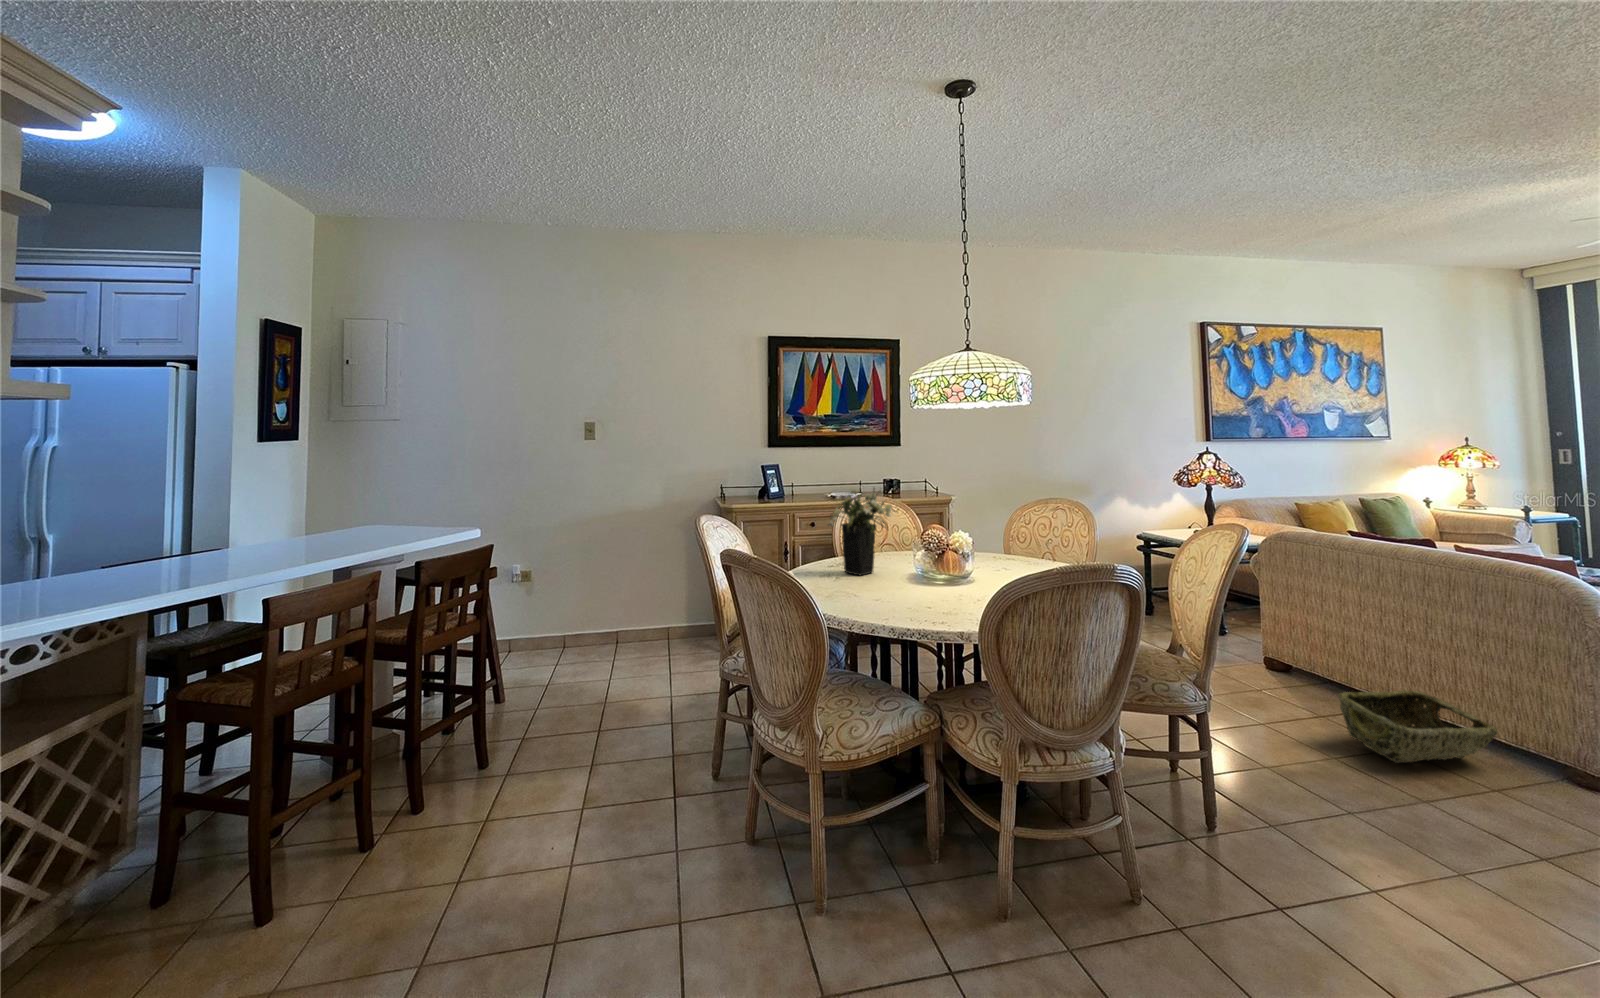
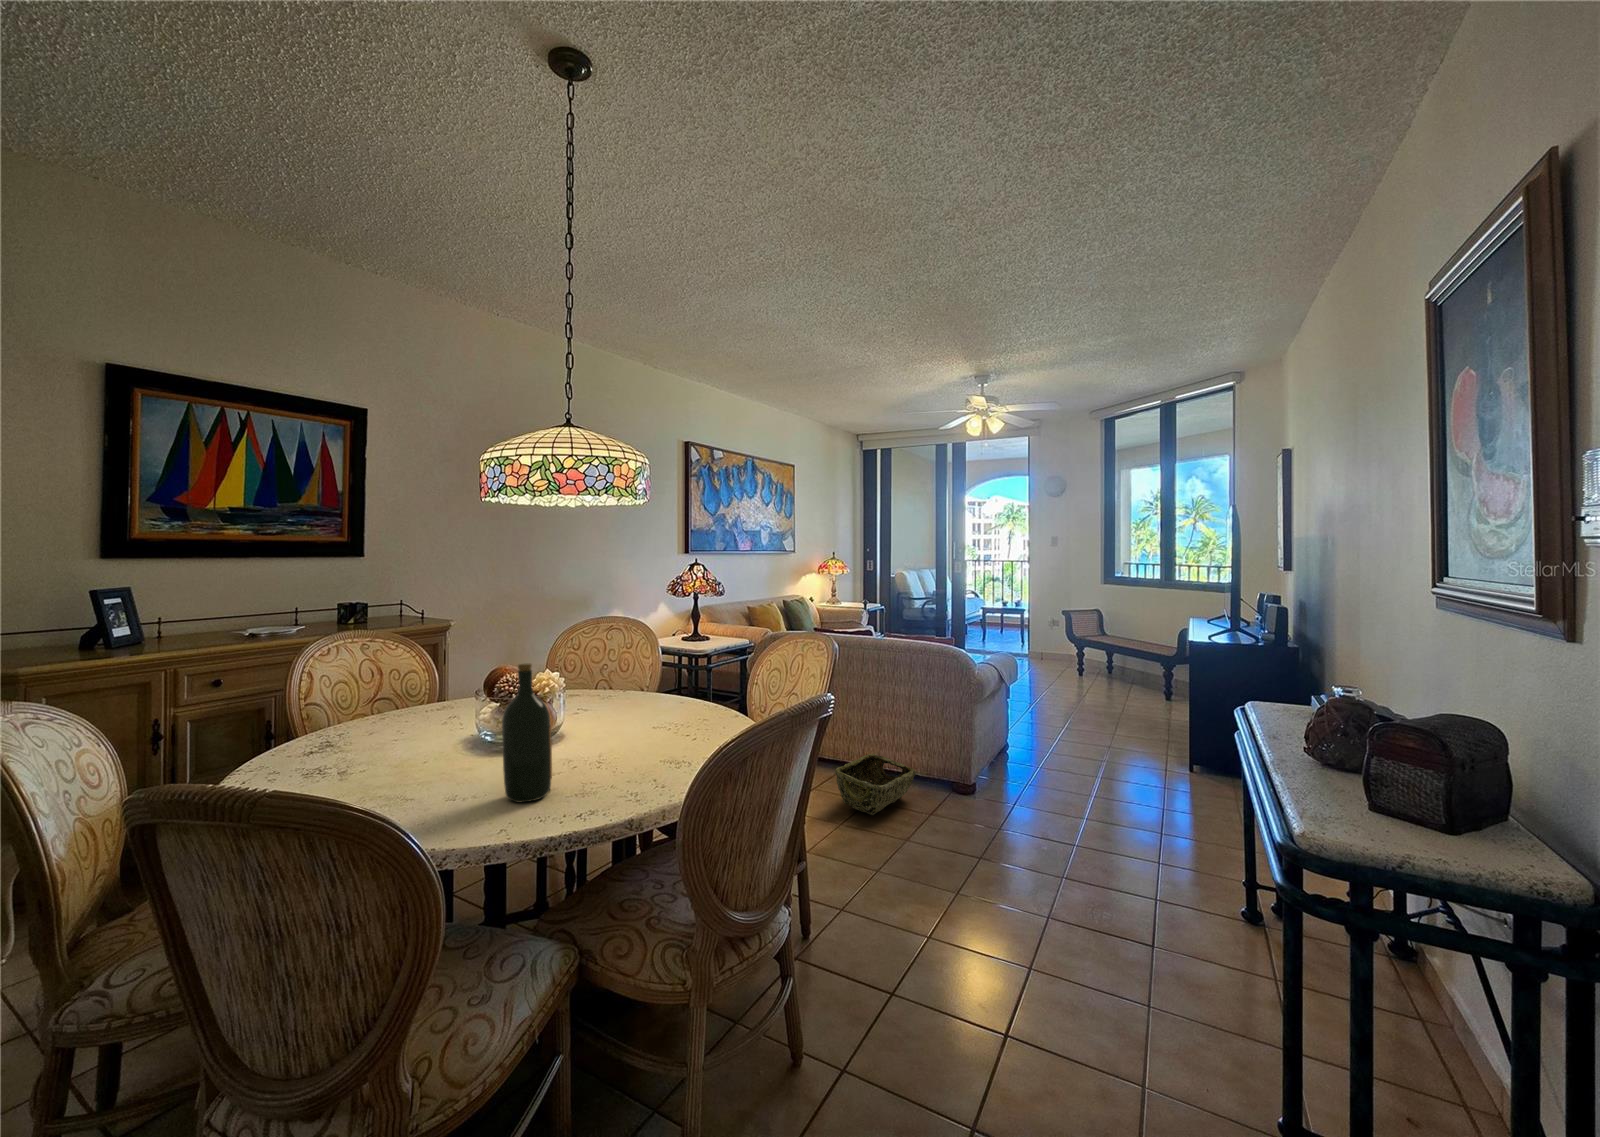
flower arrangement: present [828,489,892,576] -> none [331,626,454,760]
wine bottle: none [896,512,930,613] -> present [502,664,552,802]

